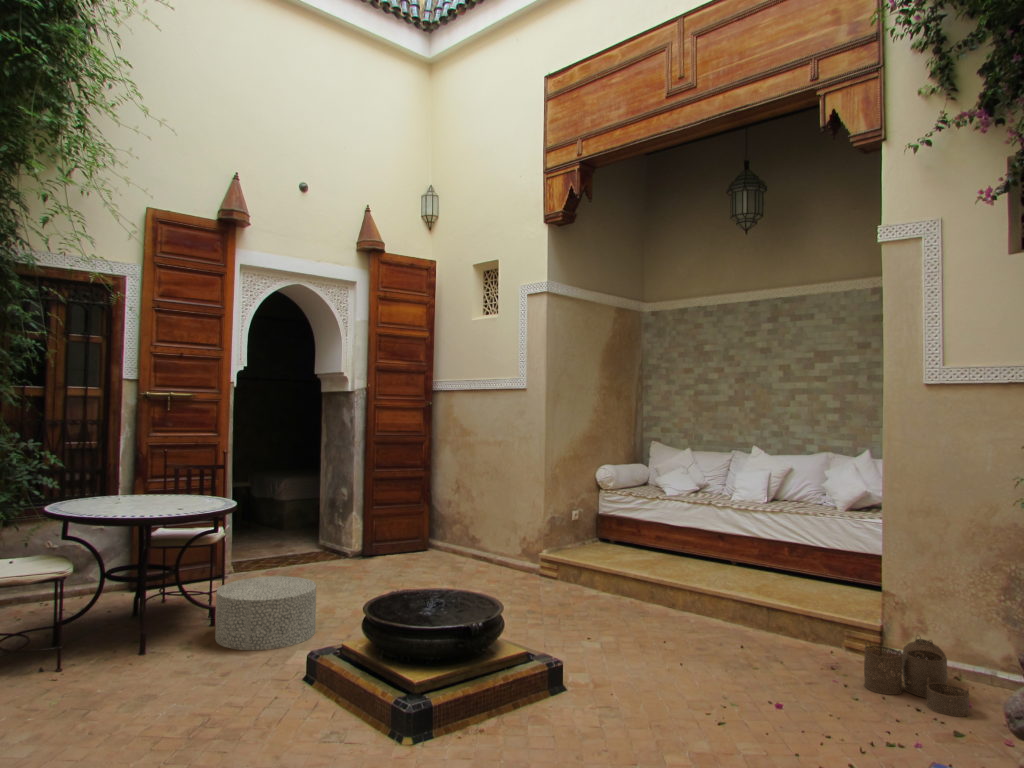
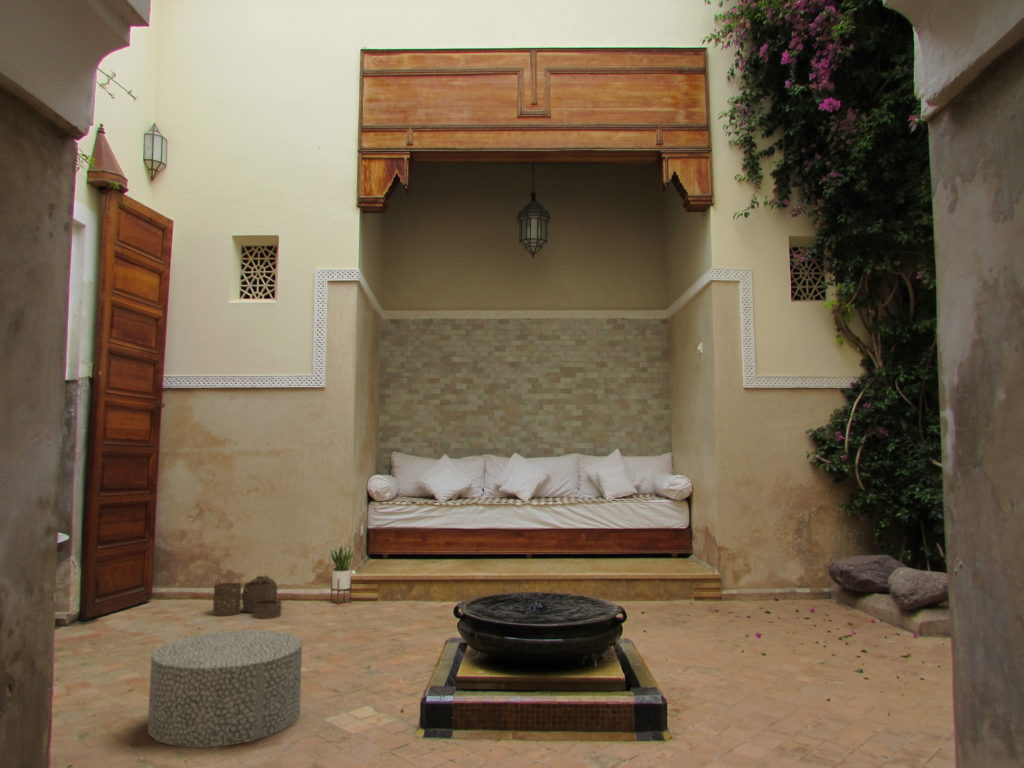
potted plant: none [519,522,541,578] -> present [328,541,354,604]
woven basket: present [864,638,969,716] -> present [213,576,282,619]

